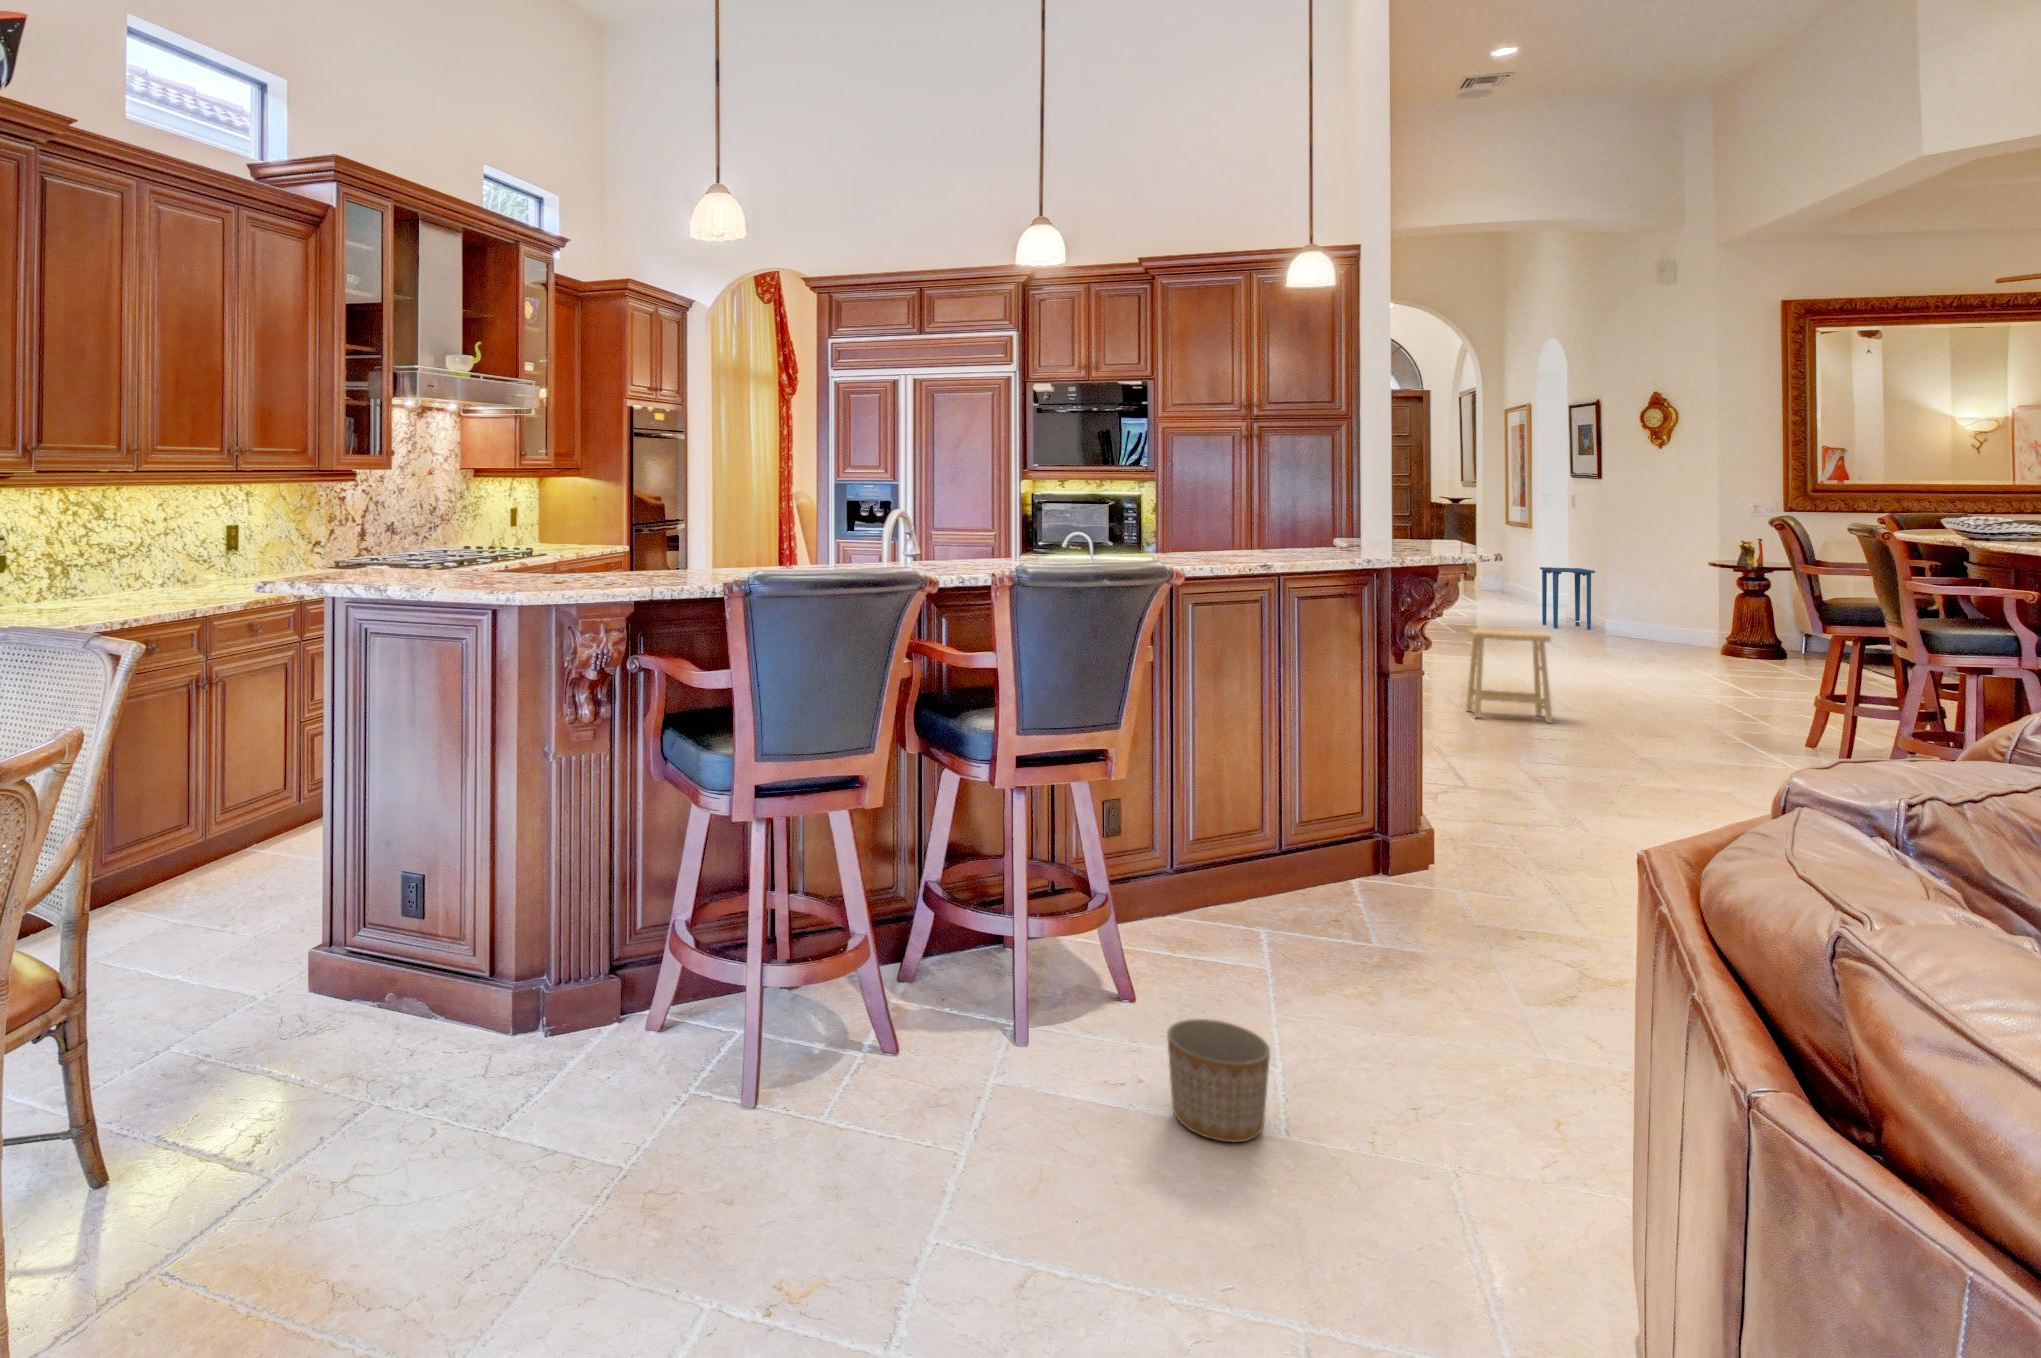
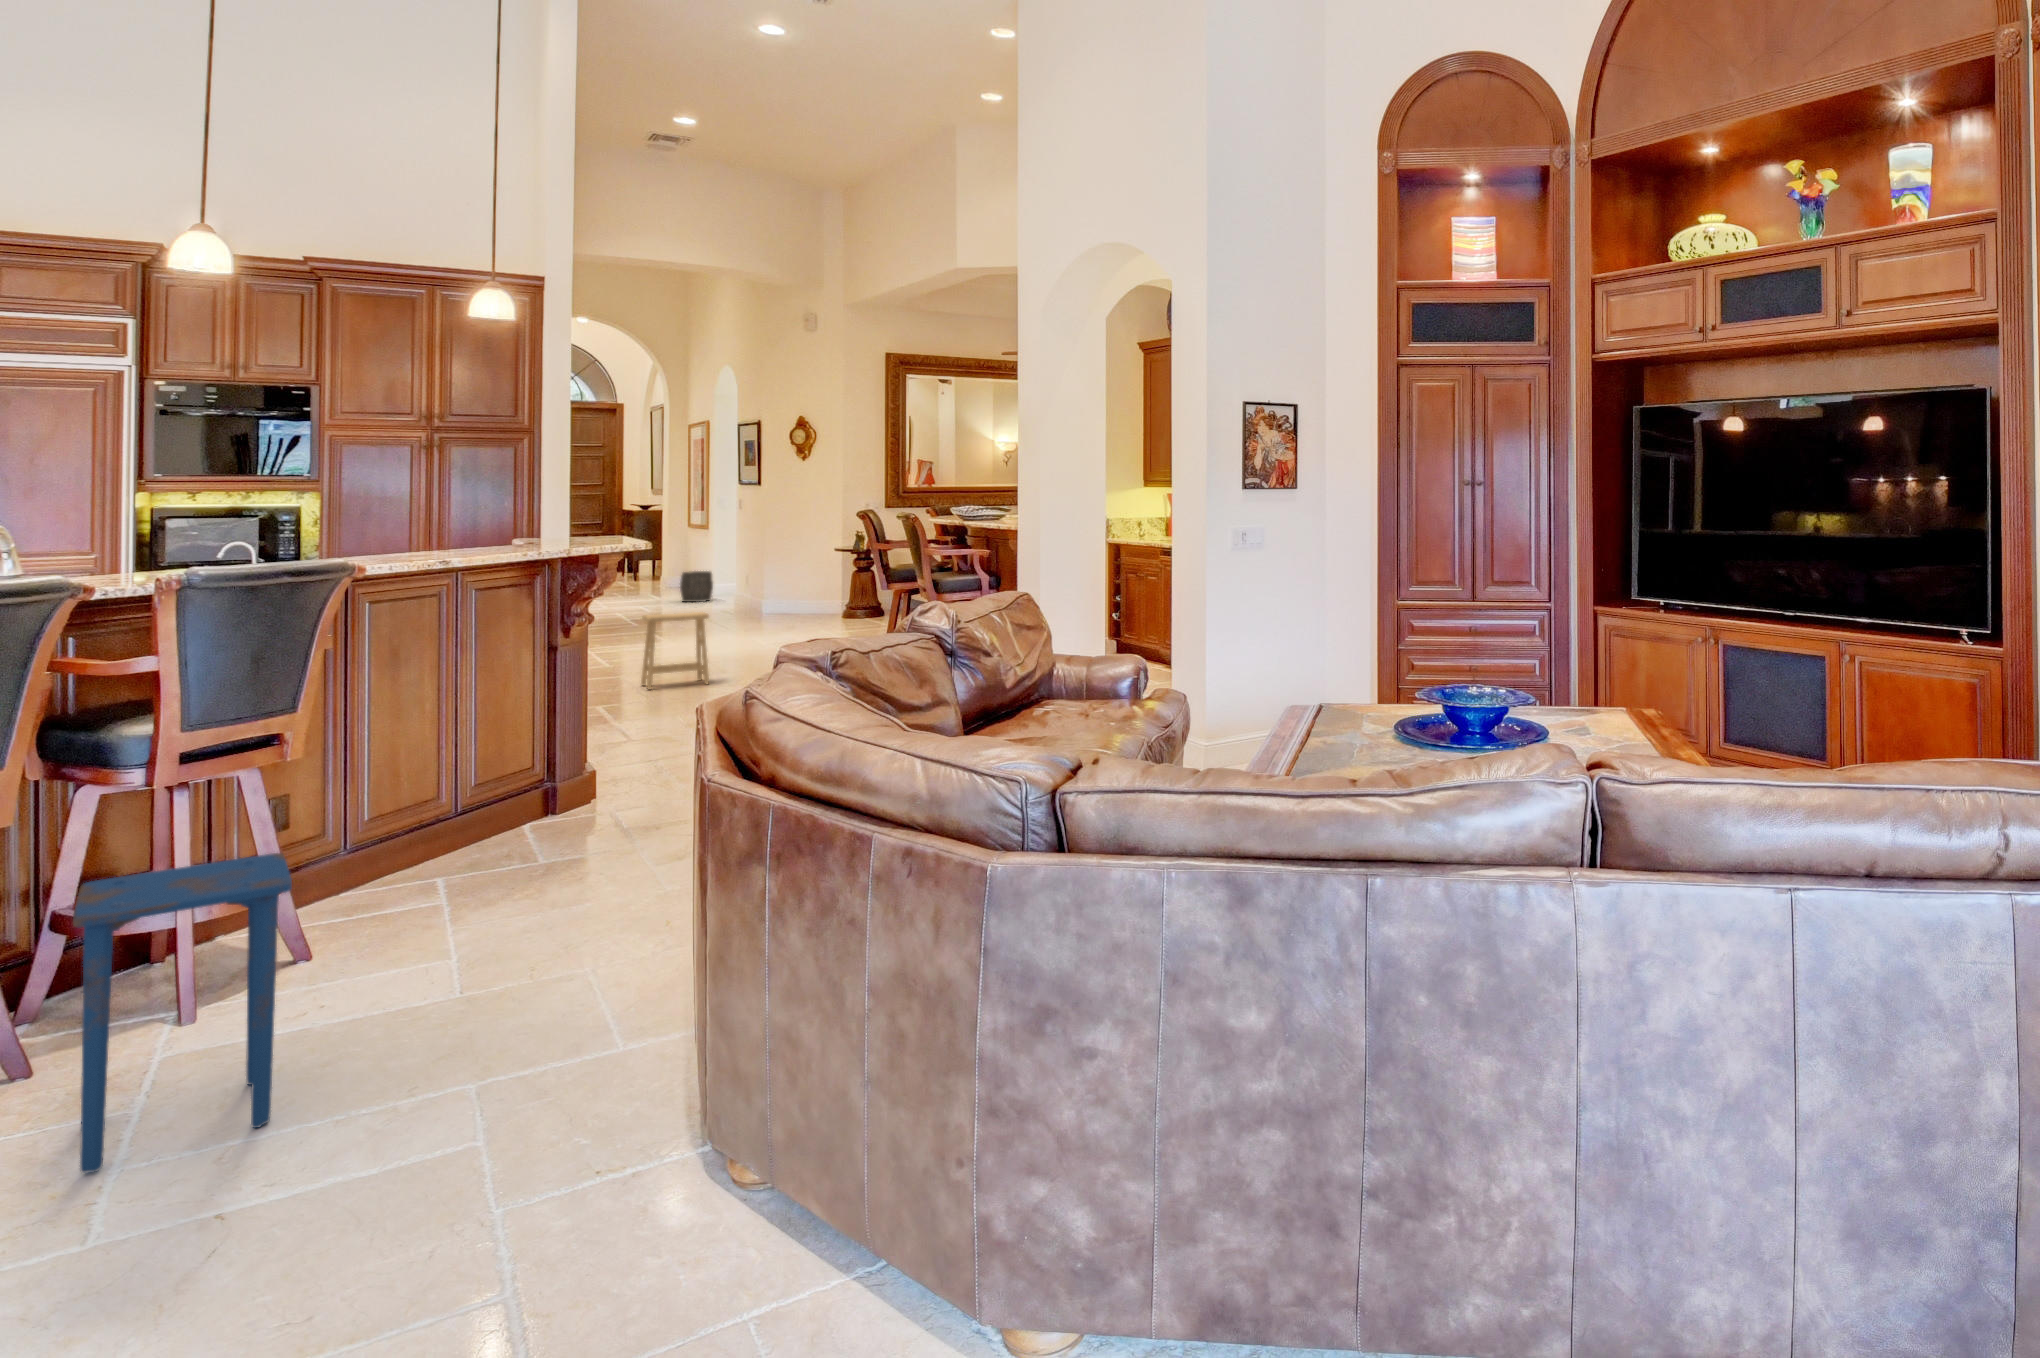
side table: present [1540,567,1595,629] -> present [73,853,292,1173]
woven basket: none [1496,575,1535,611] -> present [680,571,713,602]
planter: present [1167,1019,1270,1142] -> none [354,920,449,1009]

